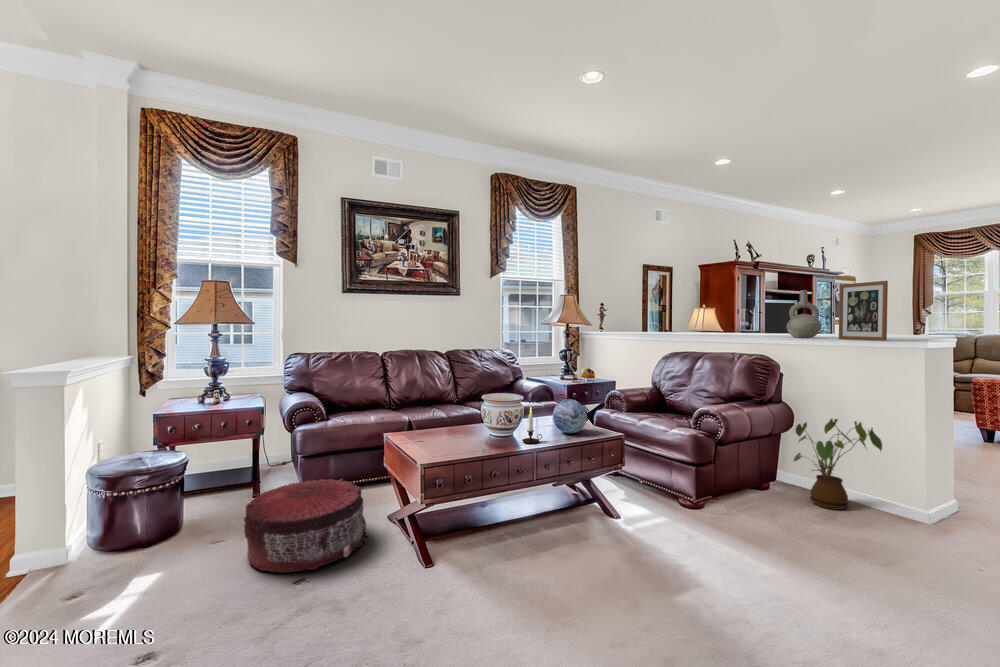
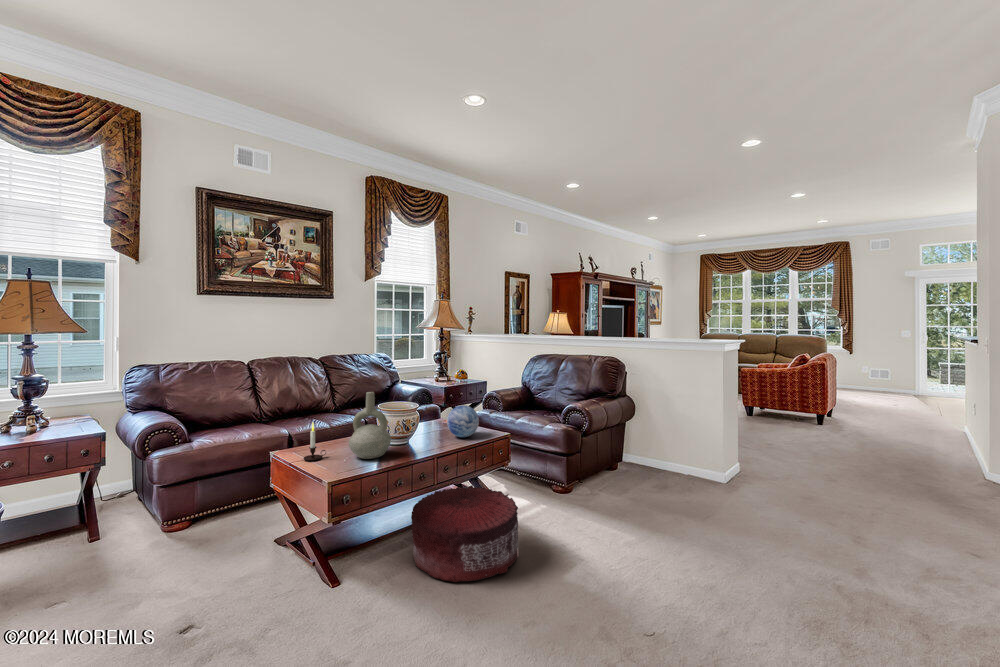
picture frame: present [839,281,888,340] -> none [668,299,702,346]
decorative vase: present [786,290,822,338] -> present [349,392,391,459]
candle: present [522,406,542,443] -> present [303,423,326,461]
house plant: present [793,419,882,510] -> none [638,409,700,482]
pouf: present [244,479,368,572] -> present [411,485,519,582]

